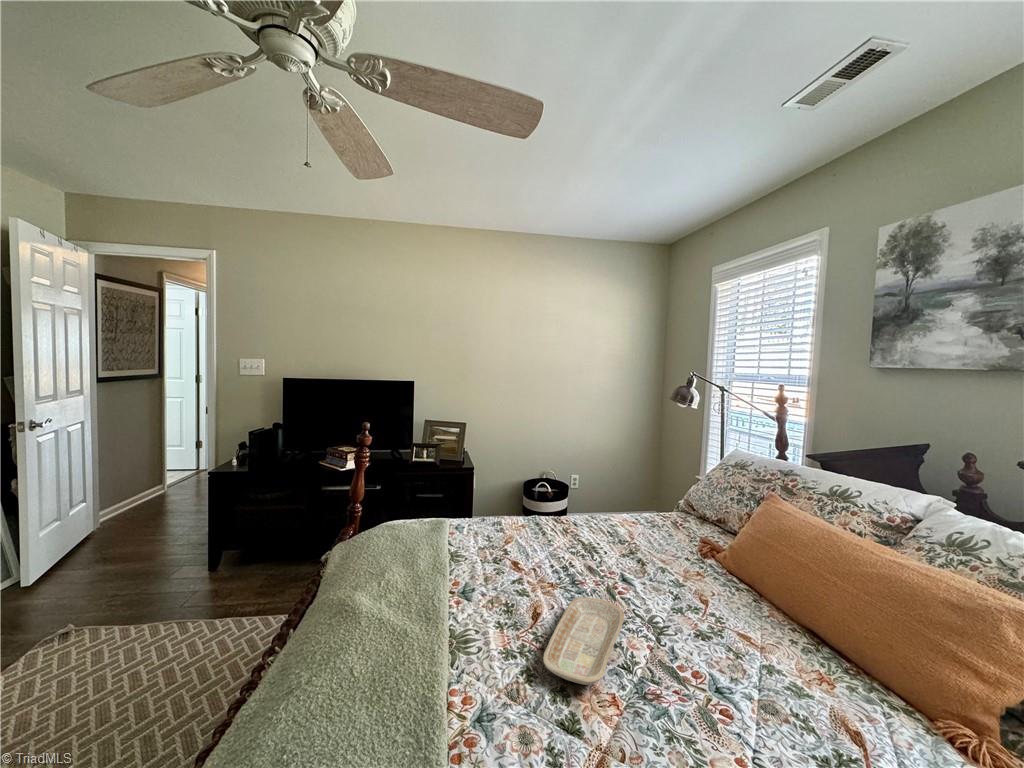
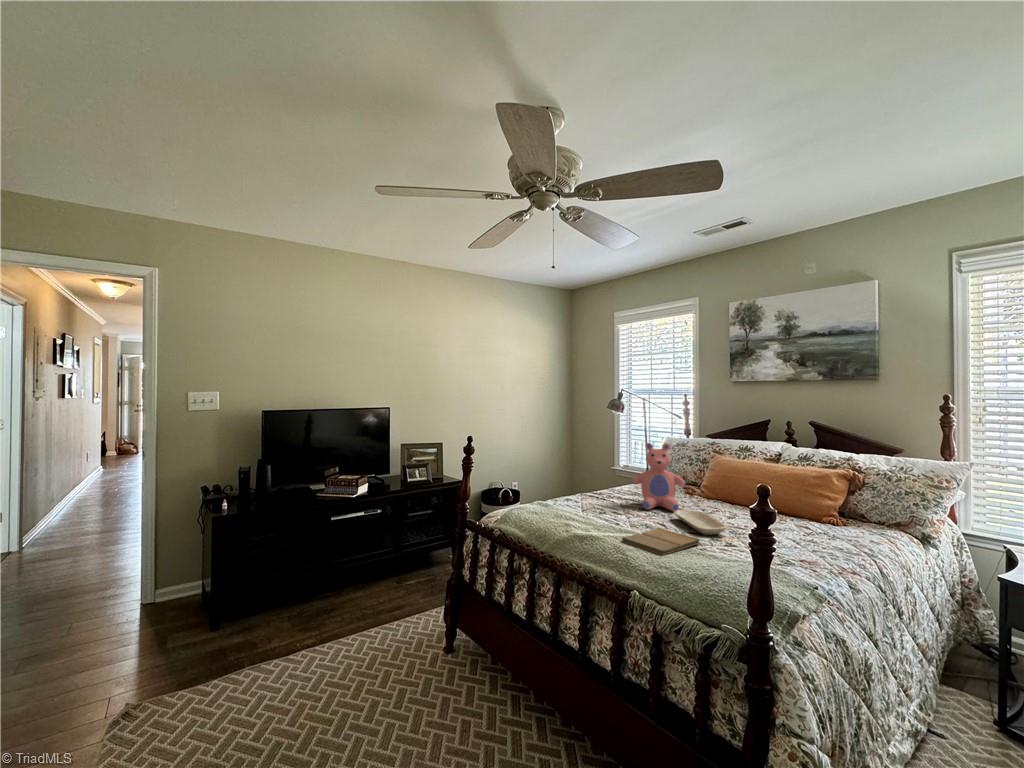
teddy bear: none [565,465,654,591] -> present [632,443,685,511]
book: none [362,632,493,716] -> present [621,528,700,555]

